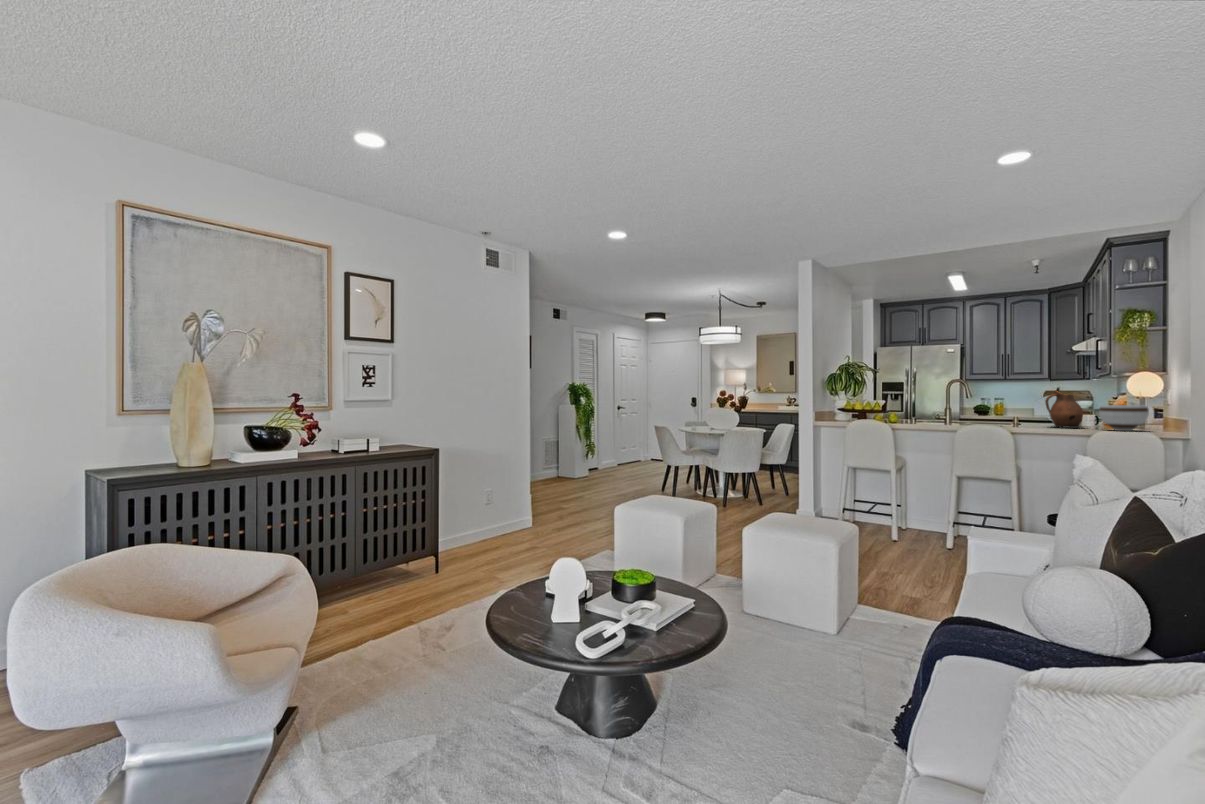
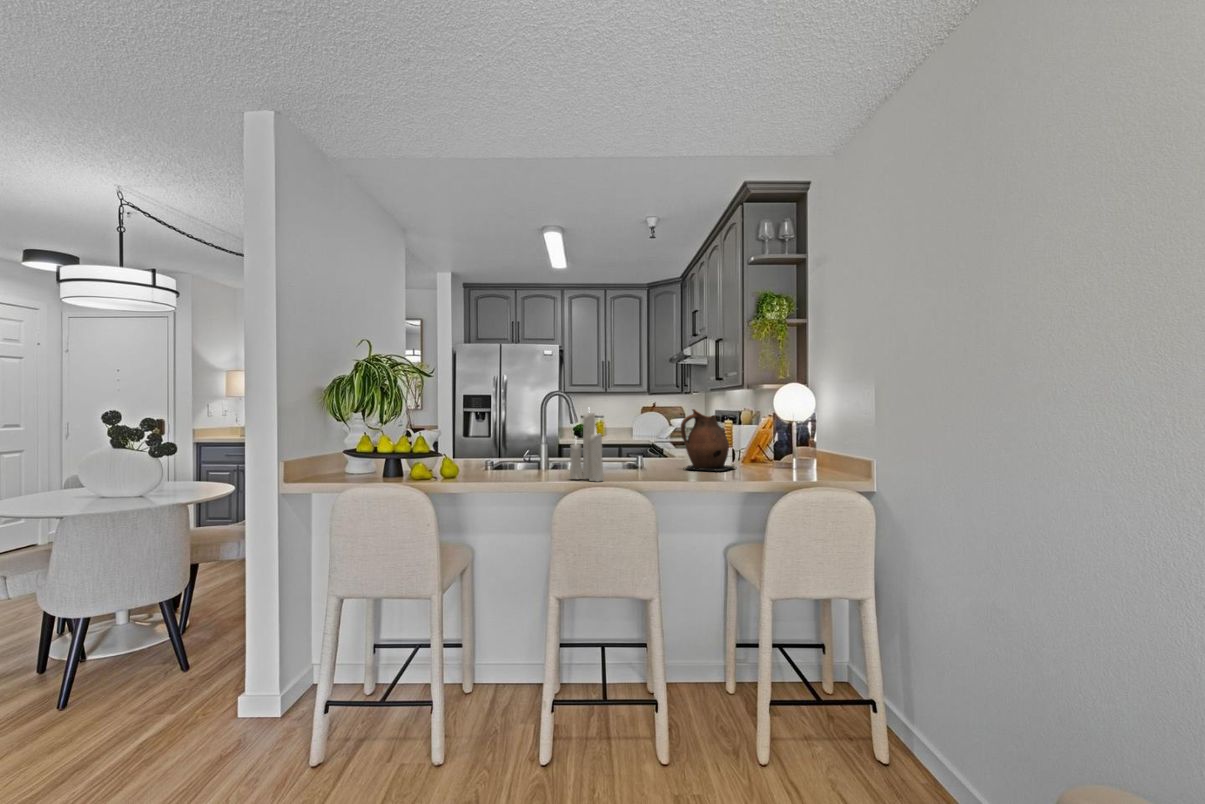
candle: none [963,385,986,428] -> present [569,409,604,481]
bowl: present [1099,405,1149,431] -> none [756,433,818,476]

